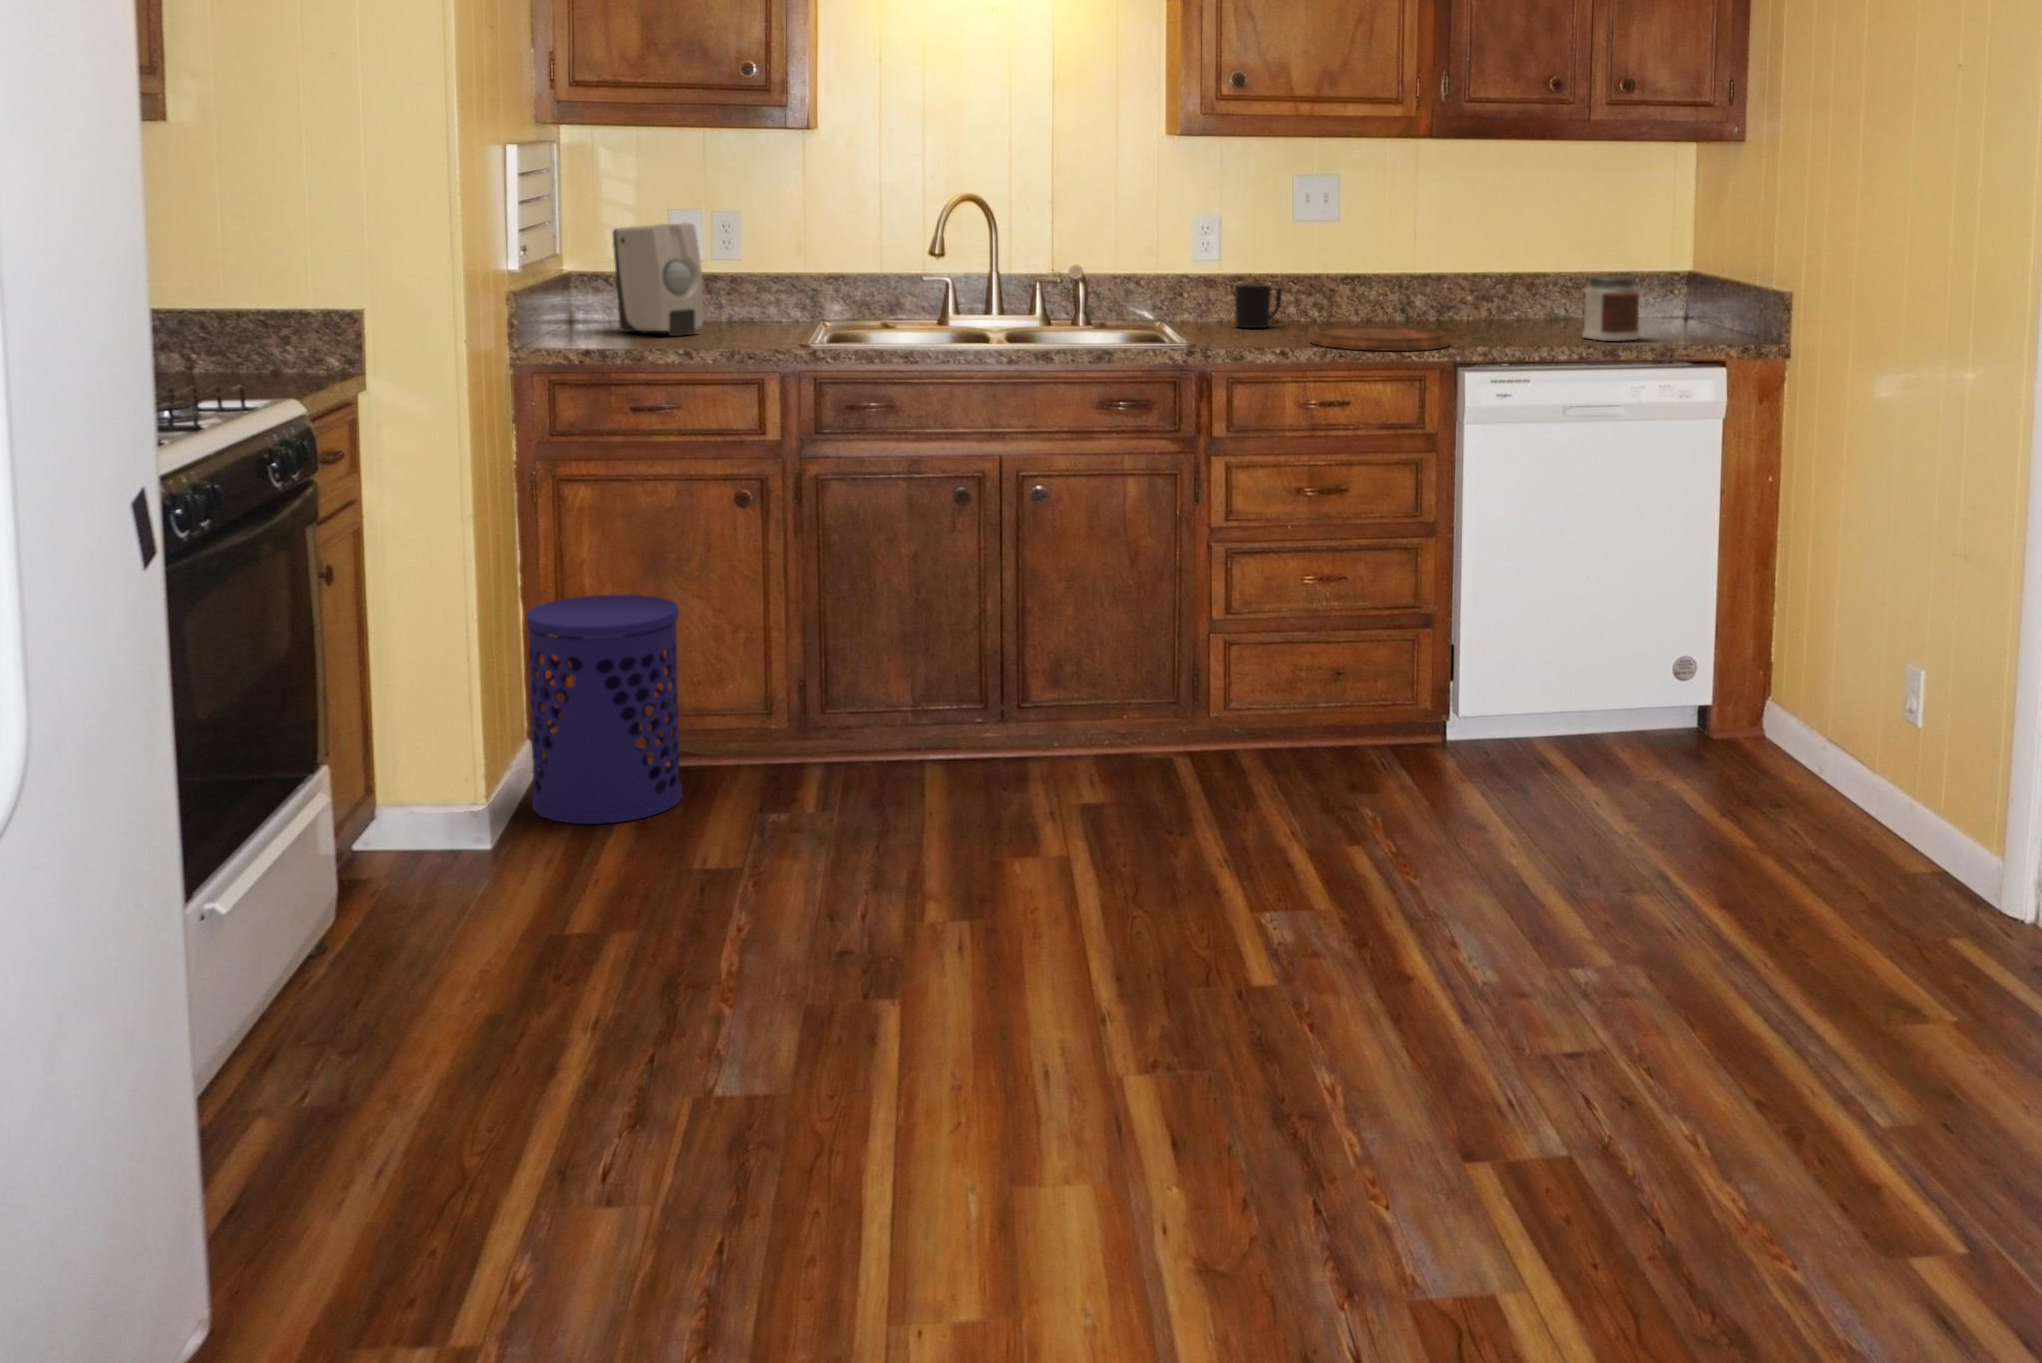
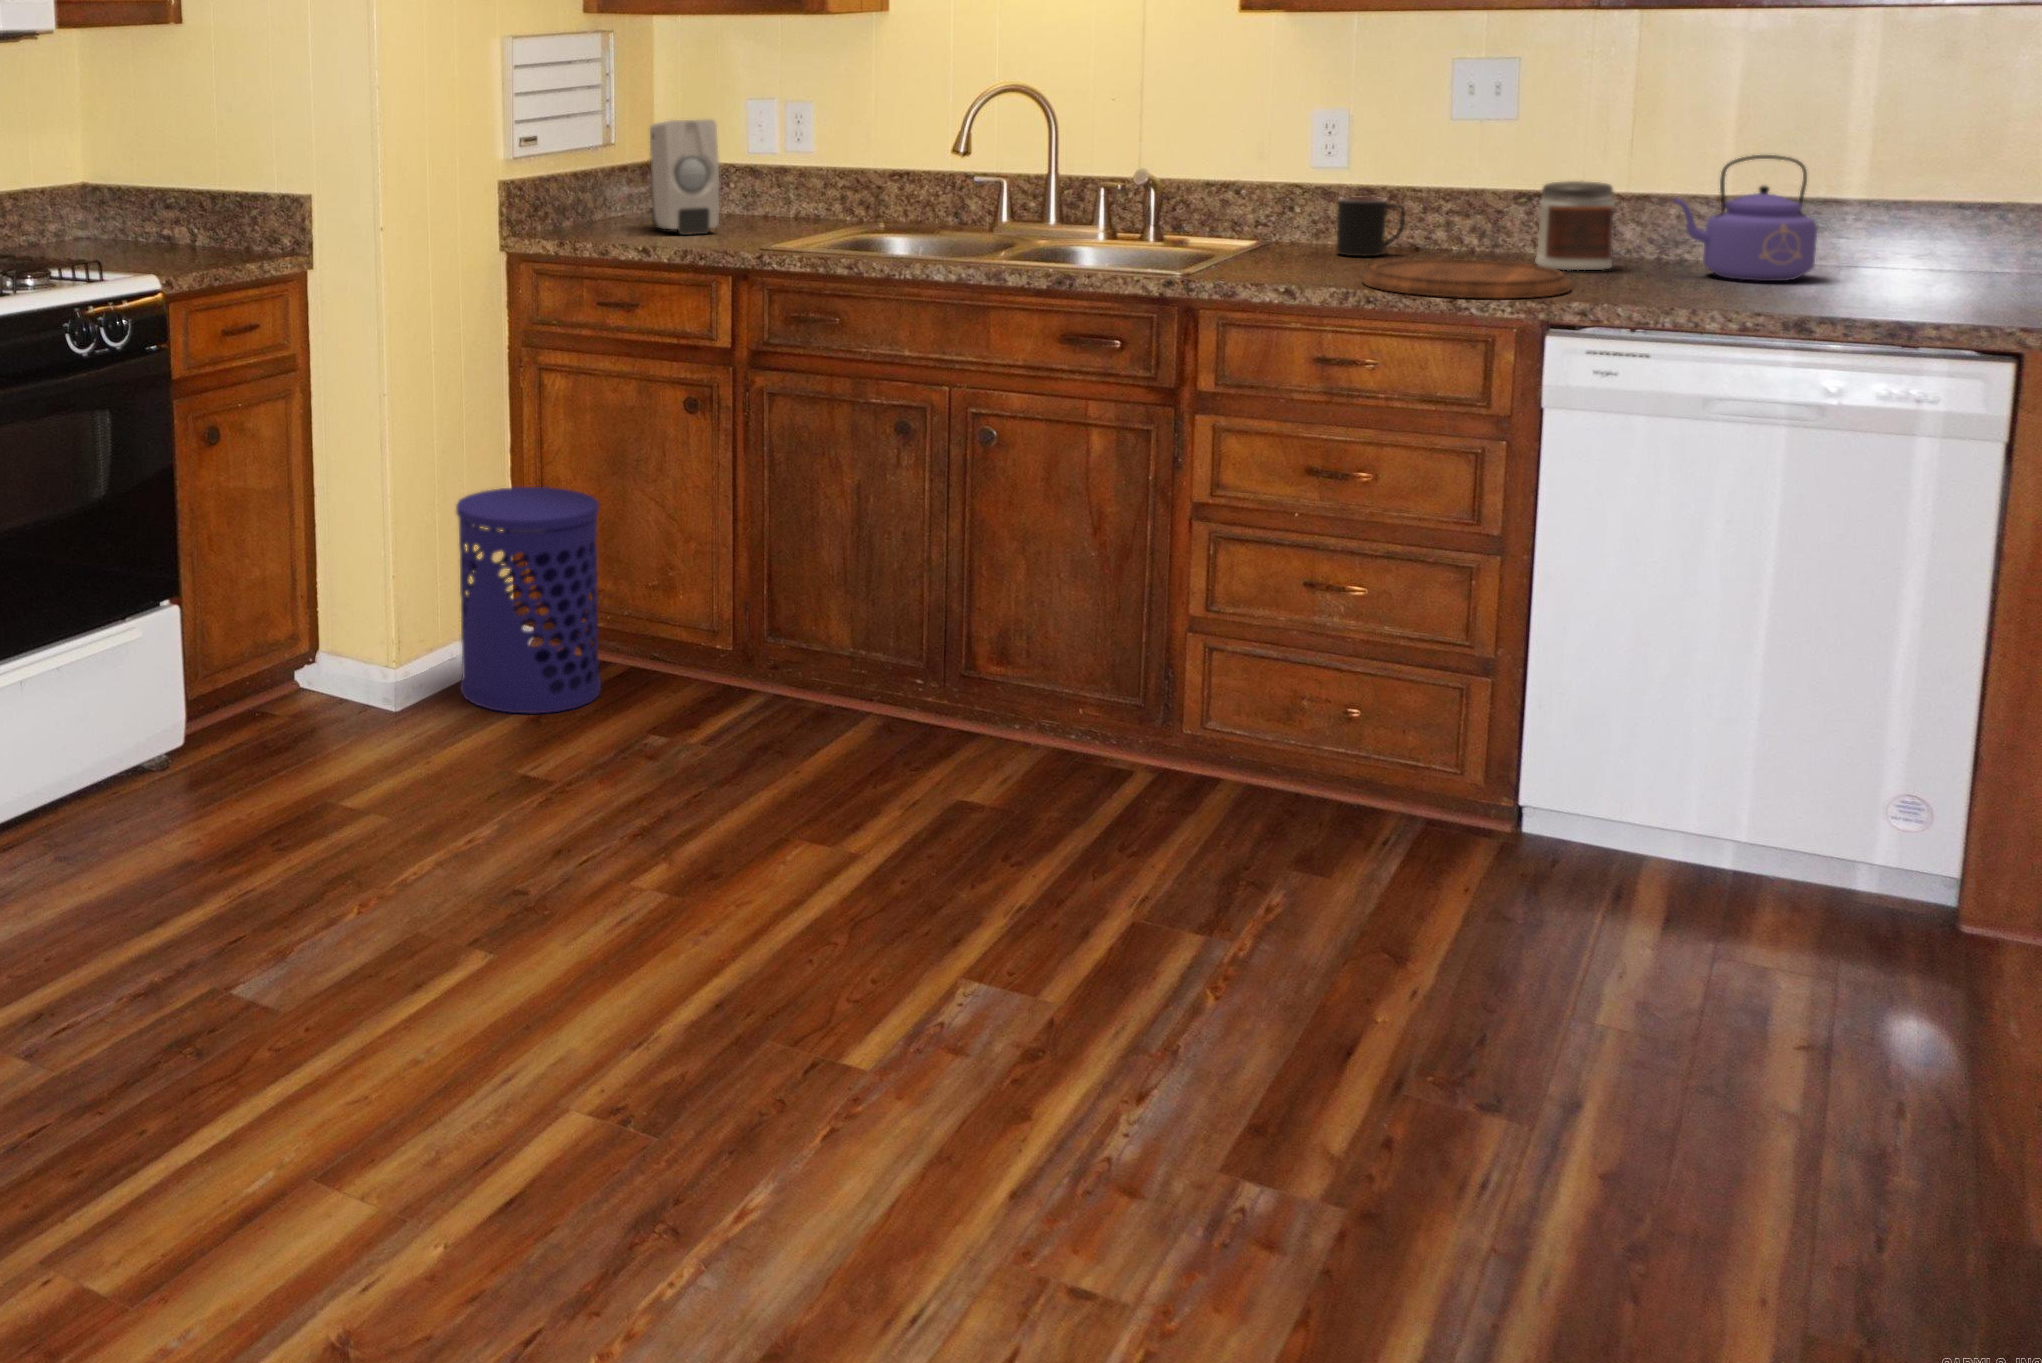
kettle: none [1470,245,1550,332] -> present [1673,155,1817,281]
jar: present [1582,275,1640,341] -> present [1535,181,1616,270]

